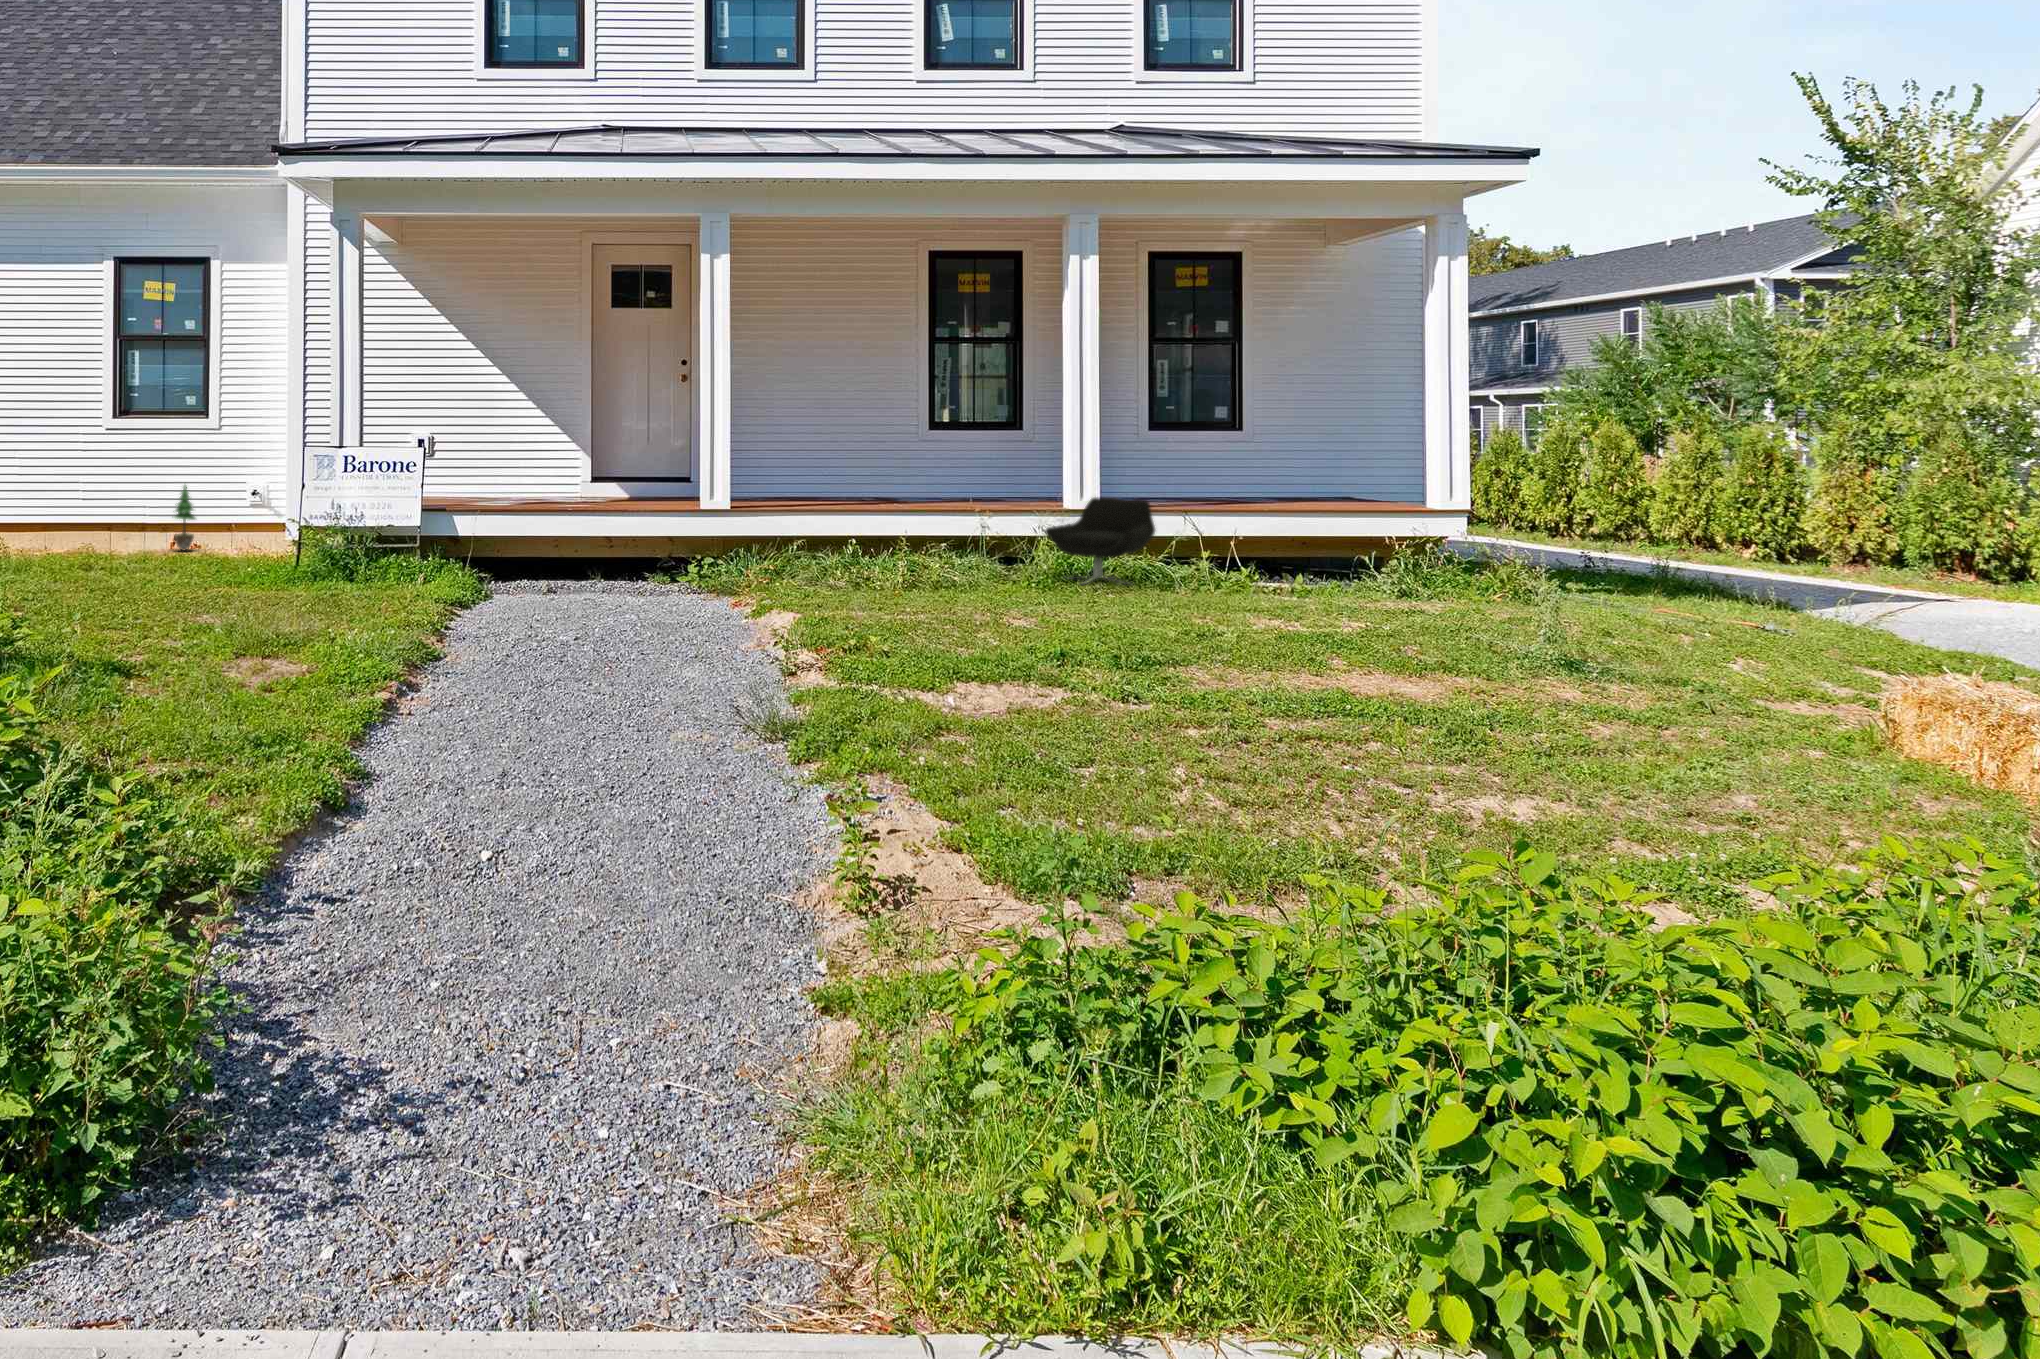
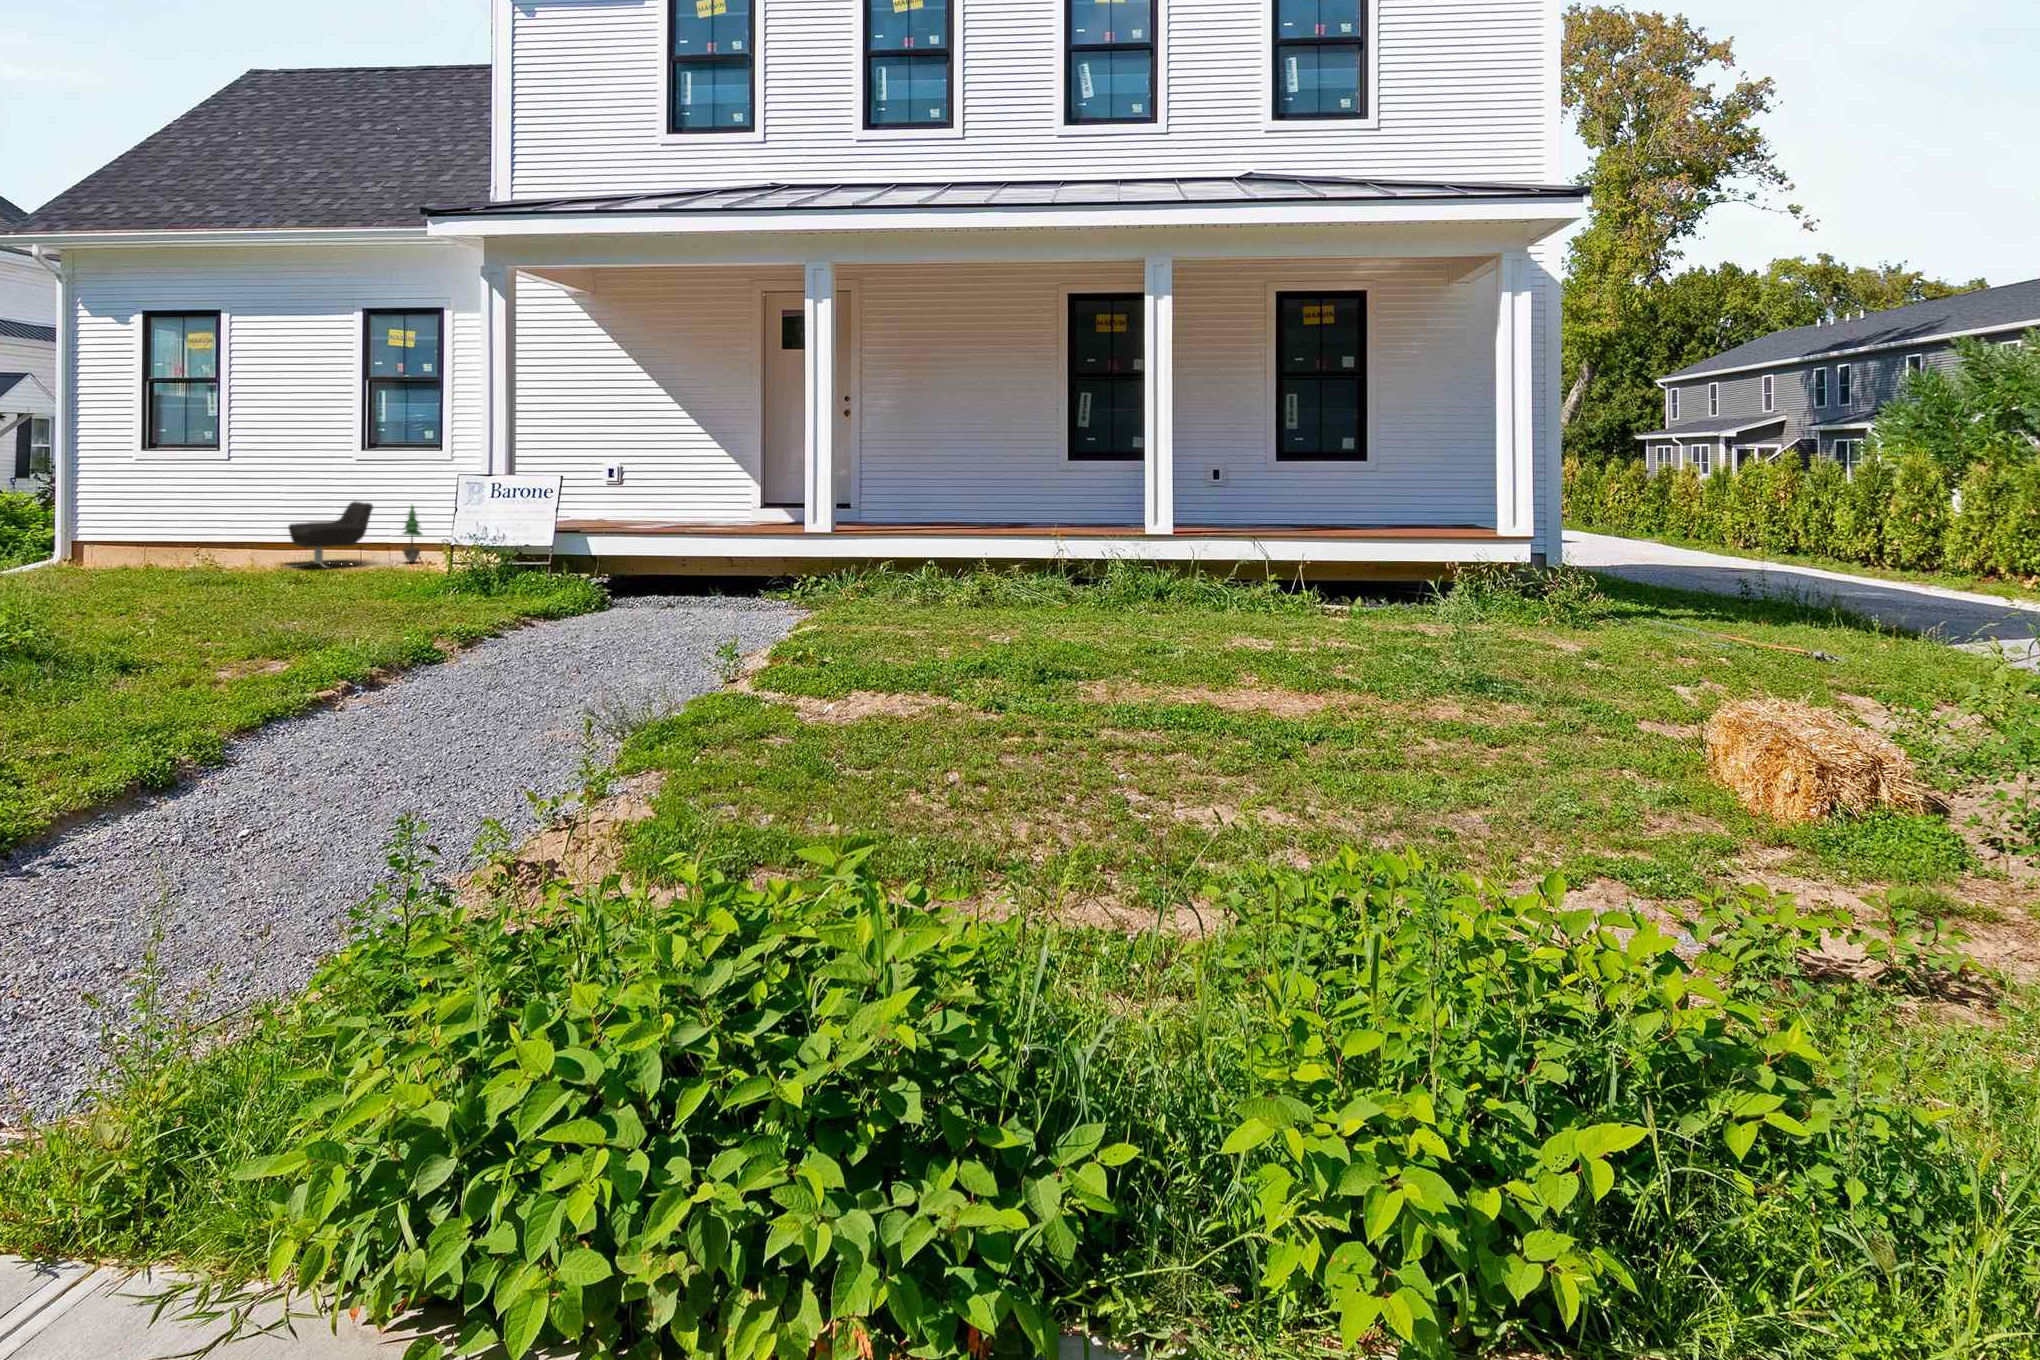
lounge chair: present [1045,497,1155,583] -> present [288,502,373,568]

